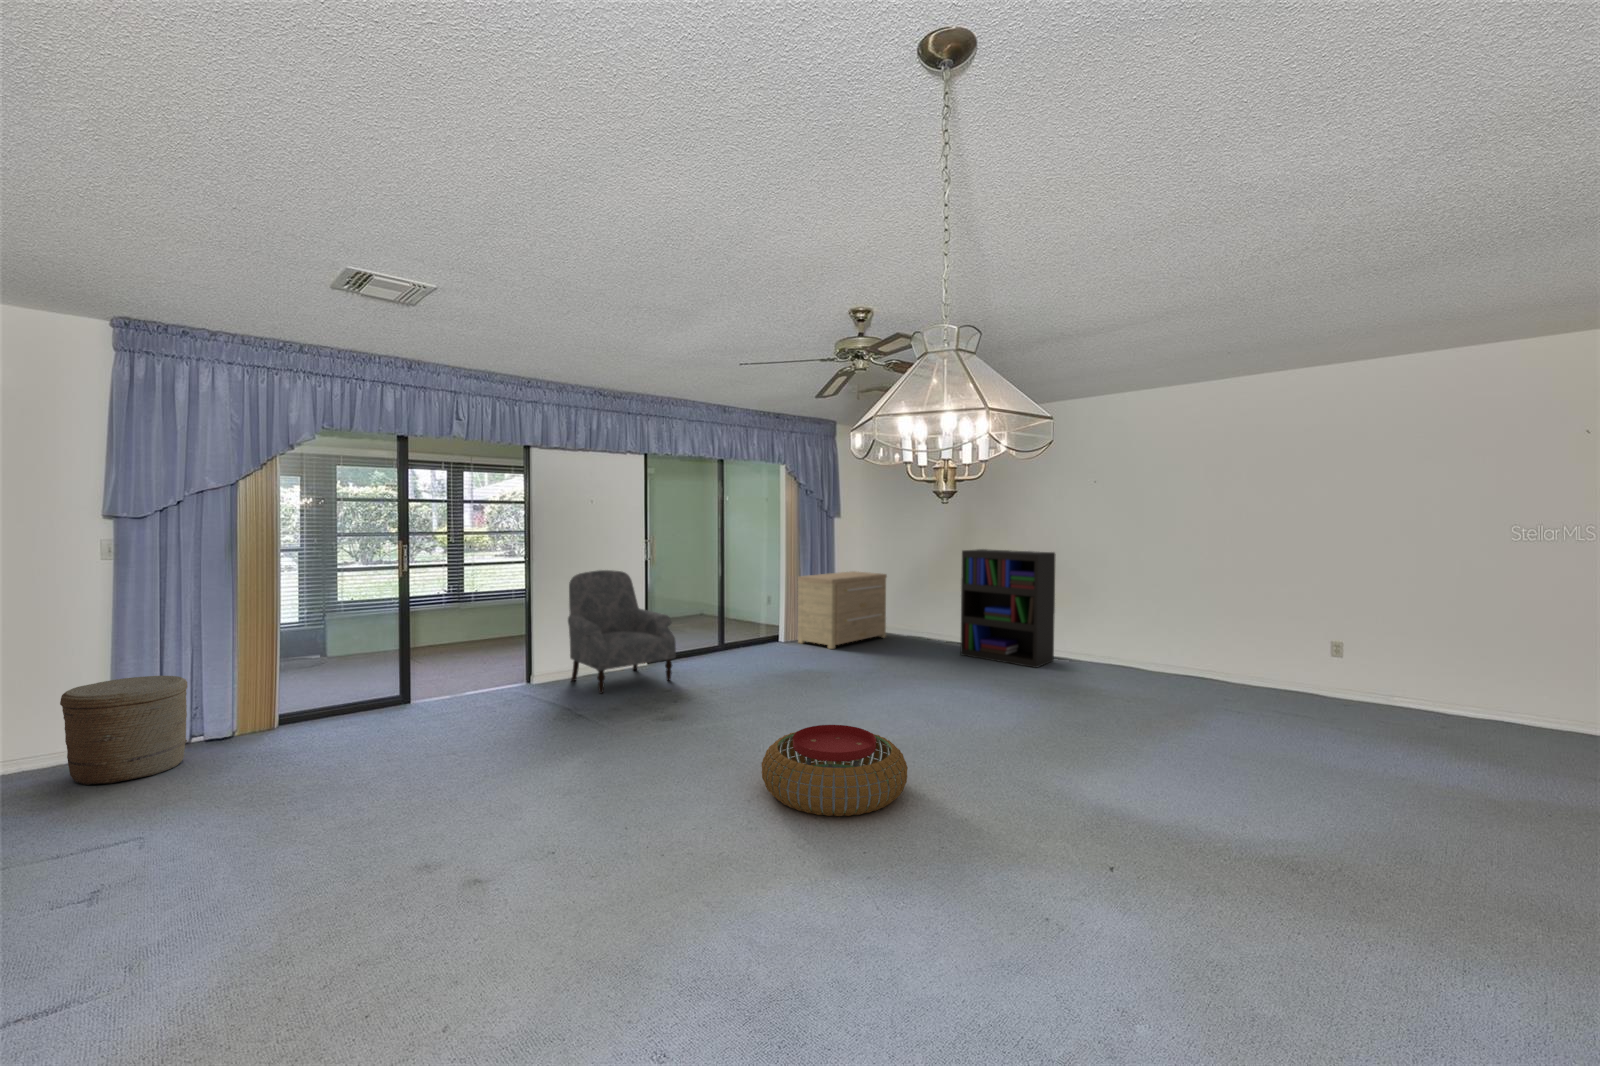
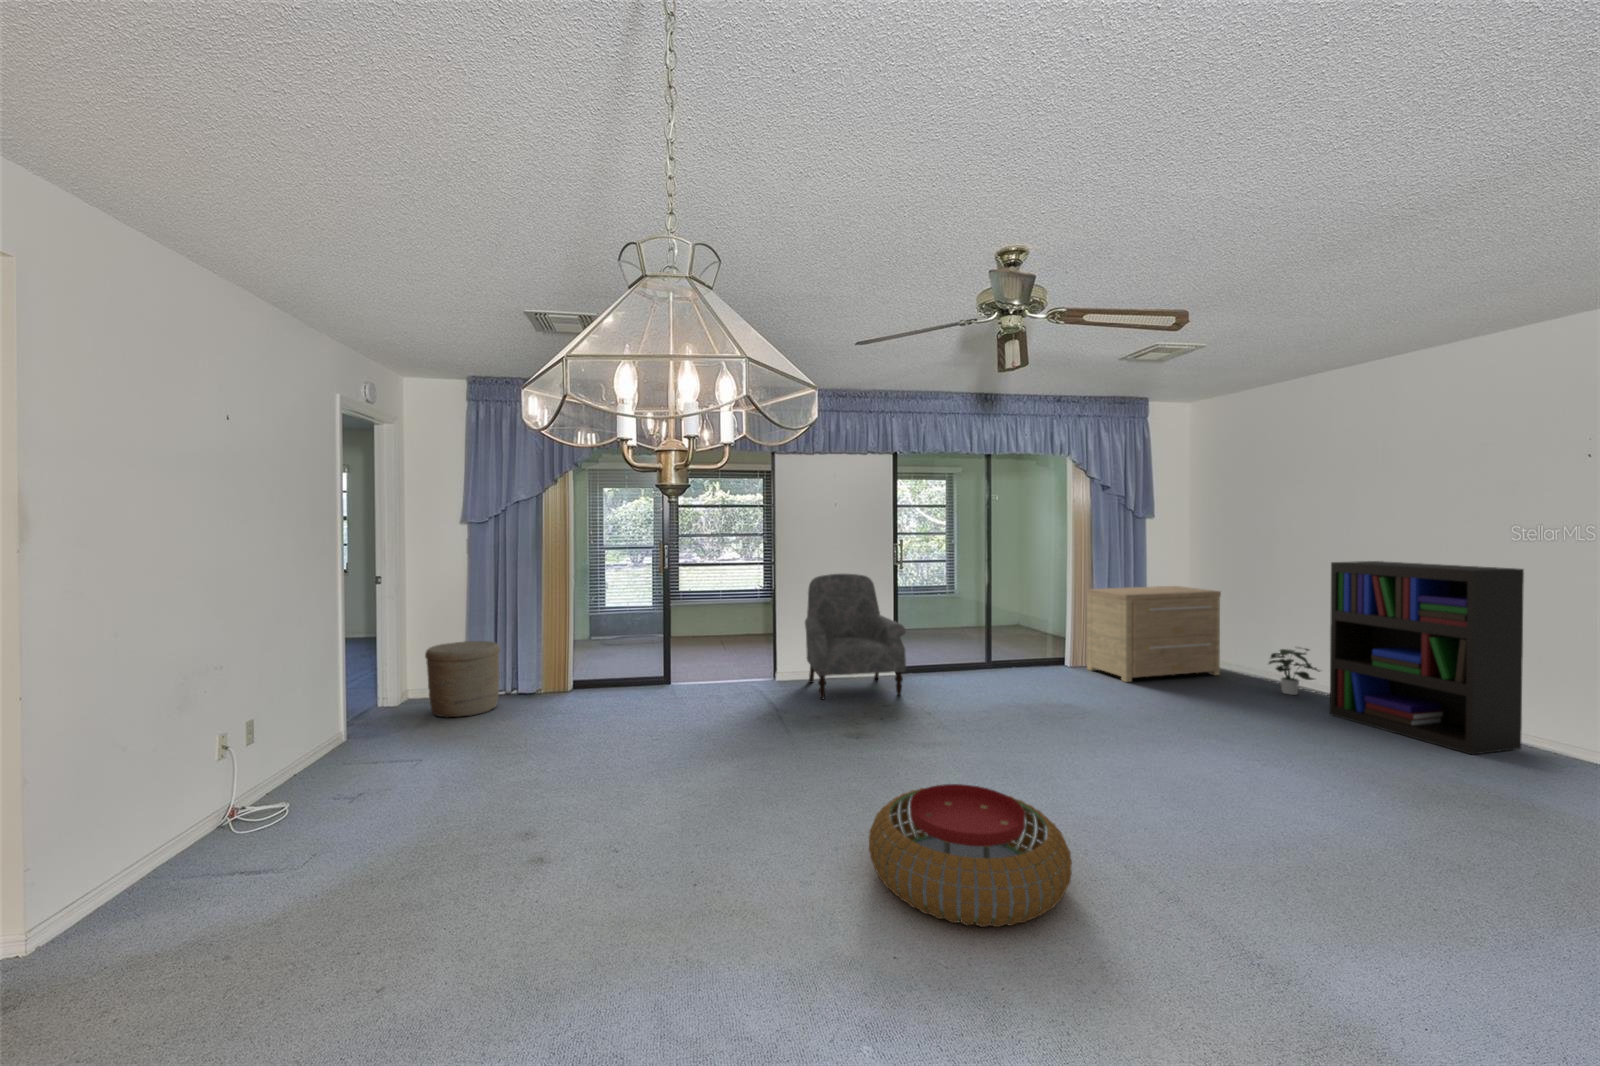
potted plant: none [919,611,951,645] -> present [1269,649,1320,695]

